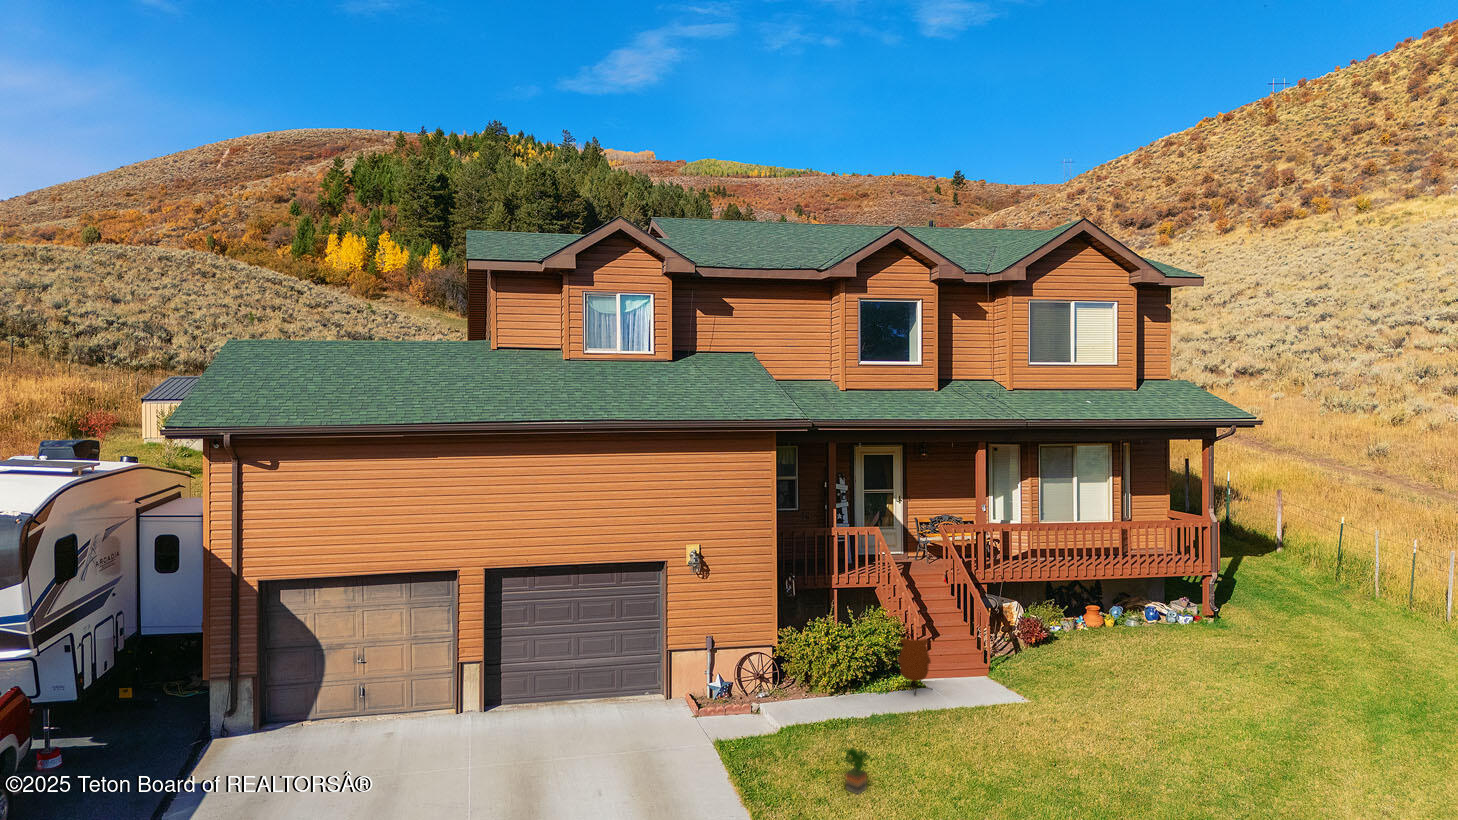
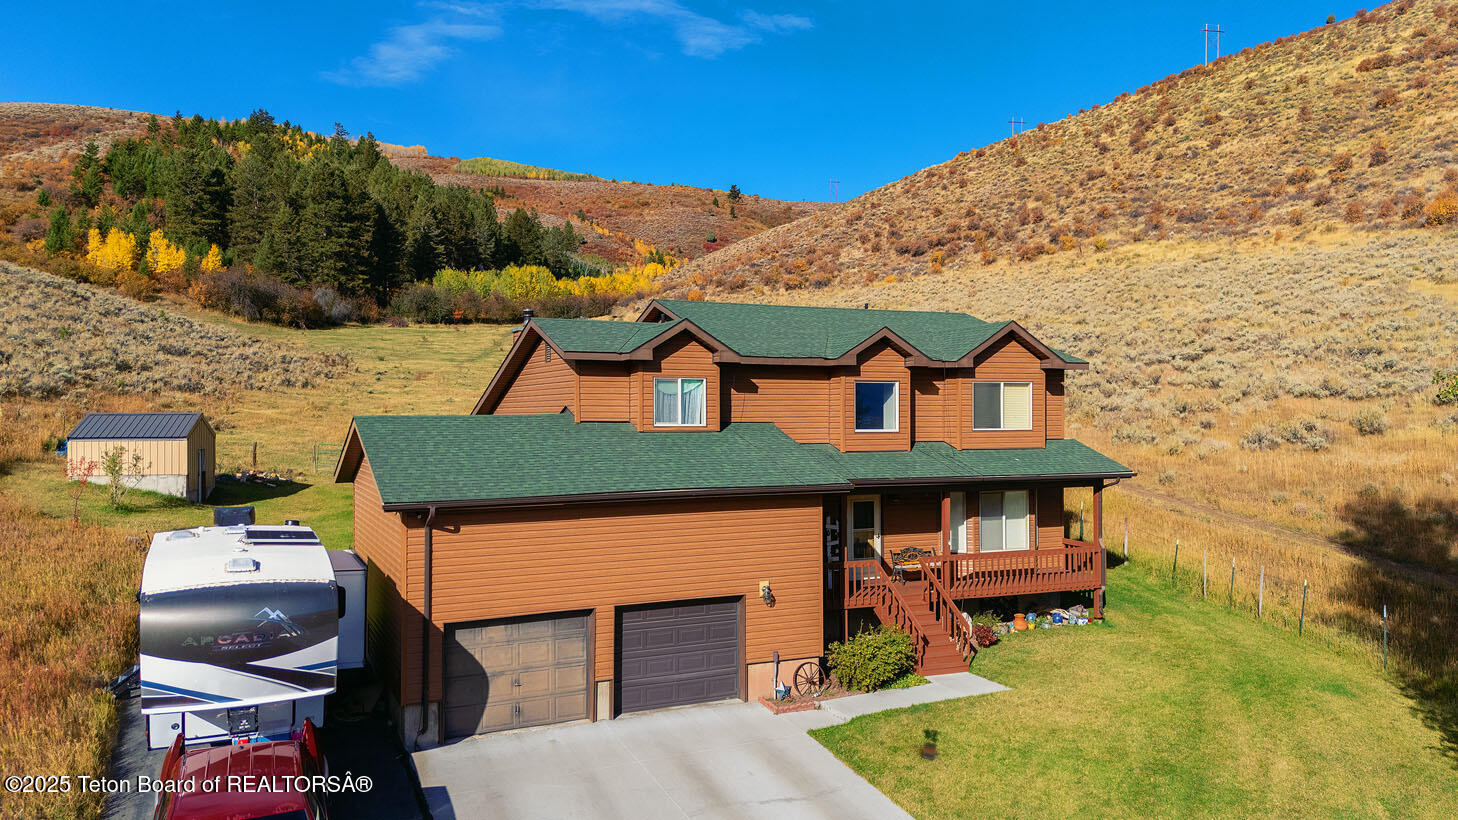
lounge chair: present [897,638,931,694] -> none [912,647,942,689]

